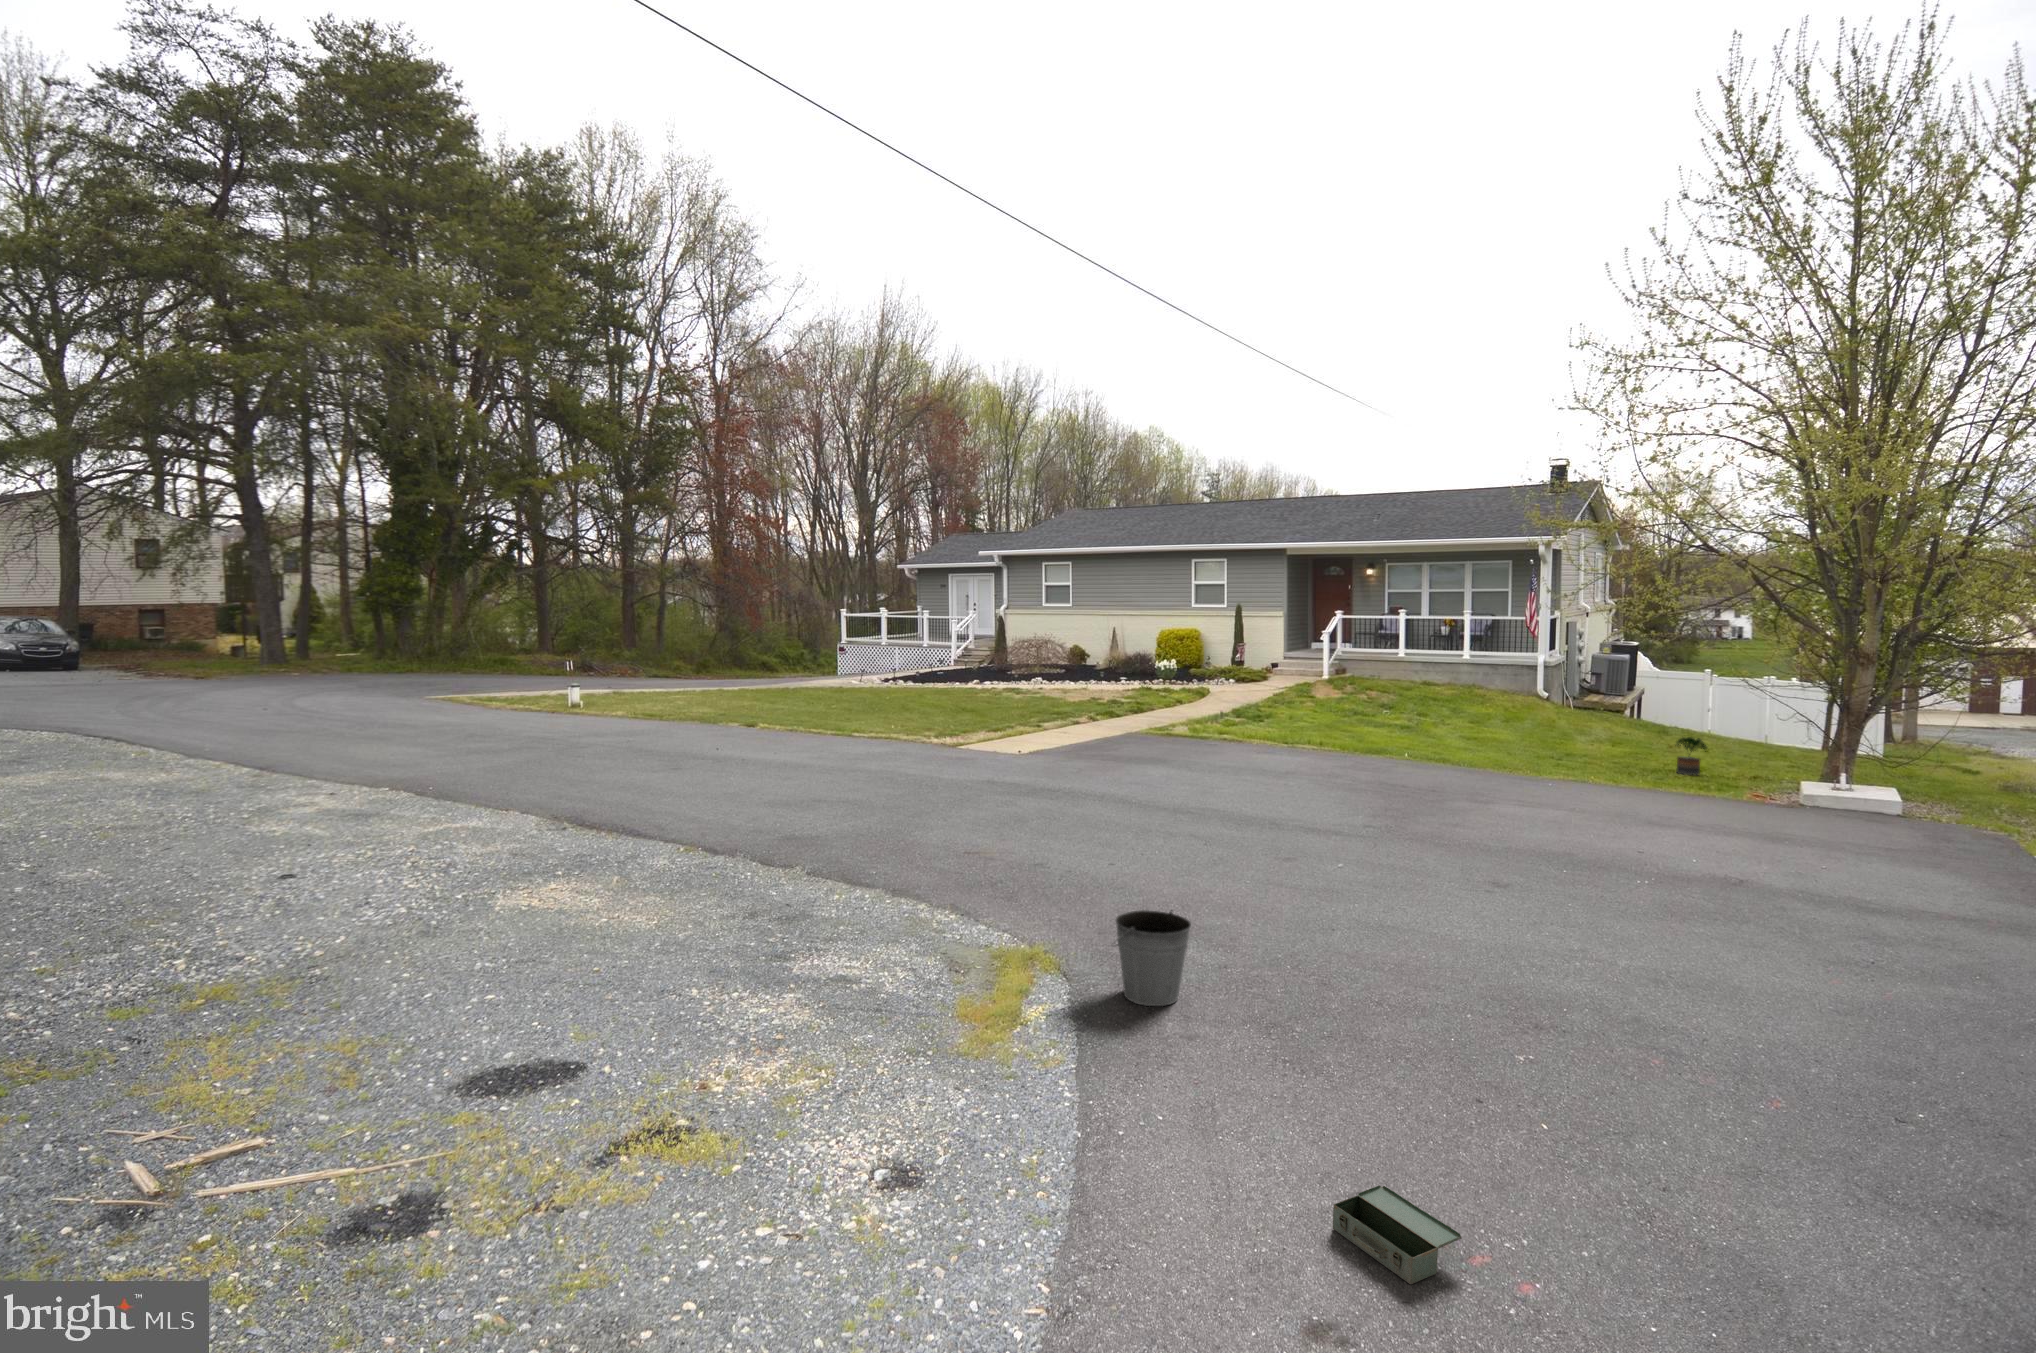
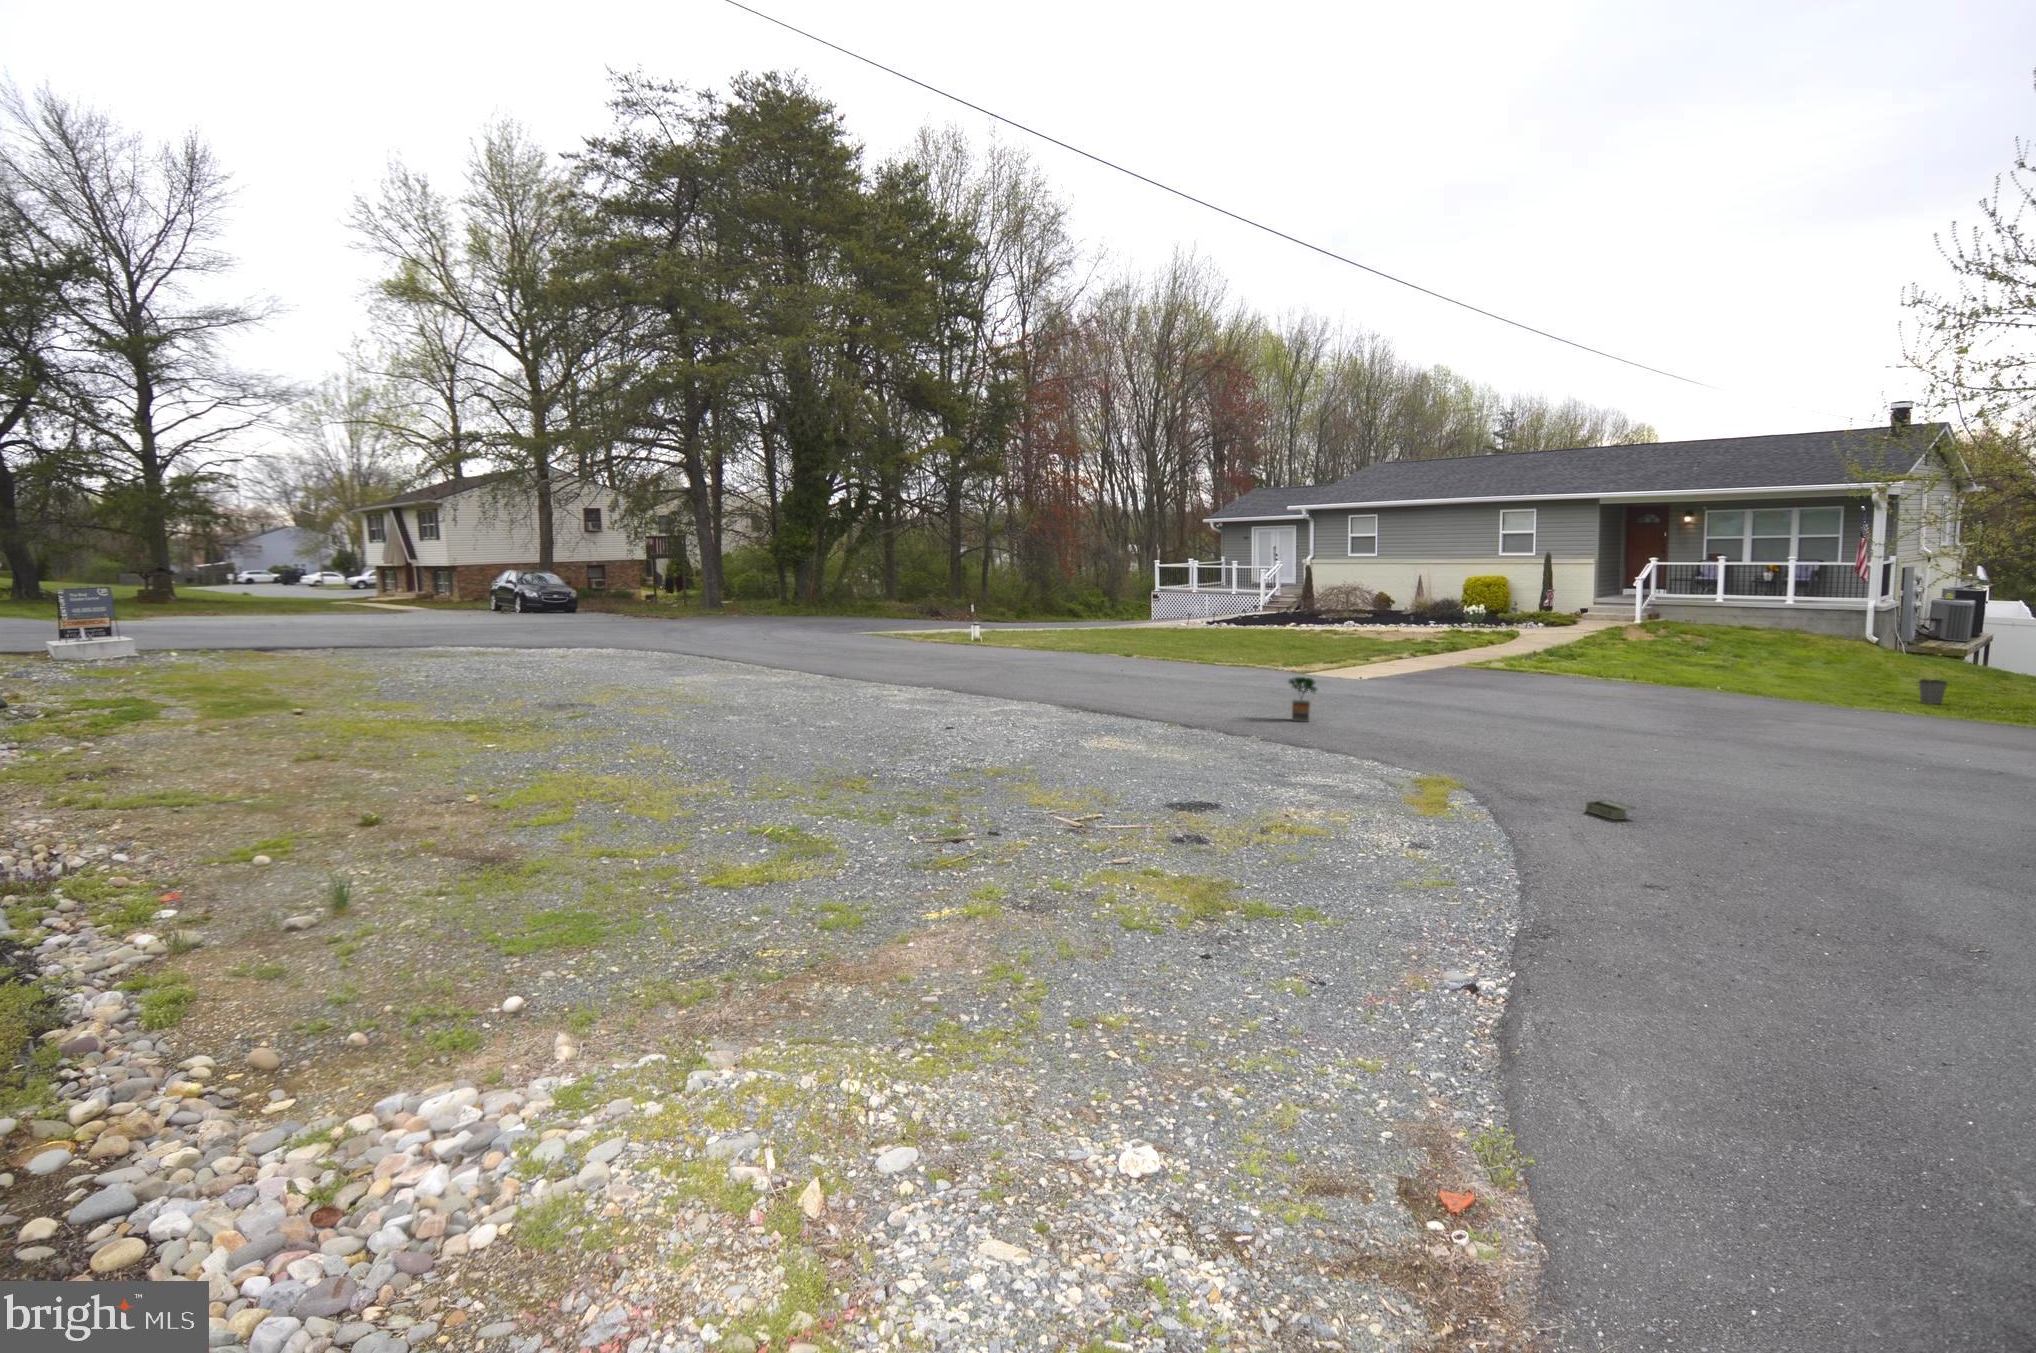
potted tree: present [1677,737,1707,775] -> present [1288,677,1317,722]
bucket: present [1112,910,1191,1006] -> present [1919,679,1948,704]

